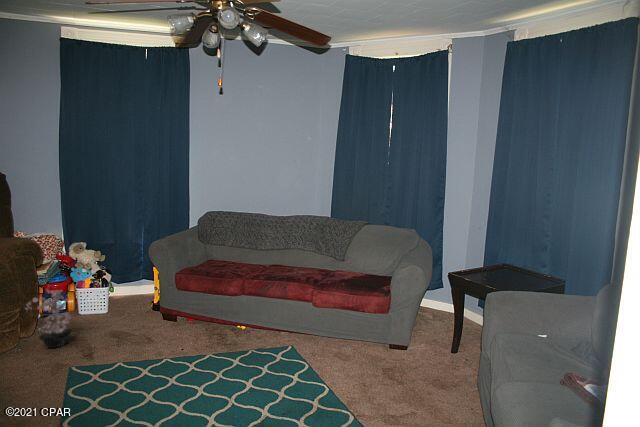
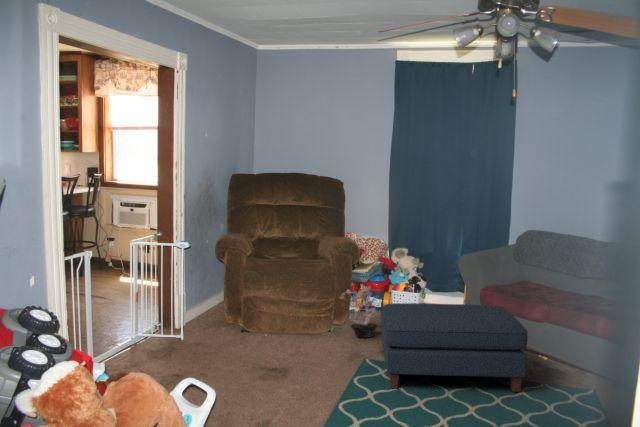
ottoman: none [85,287,236,393] -> present [381,303,528,392]

